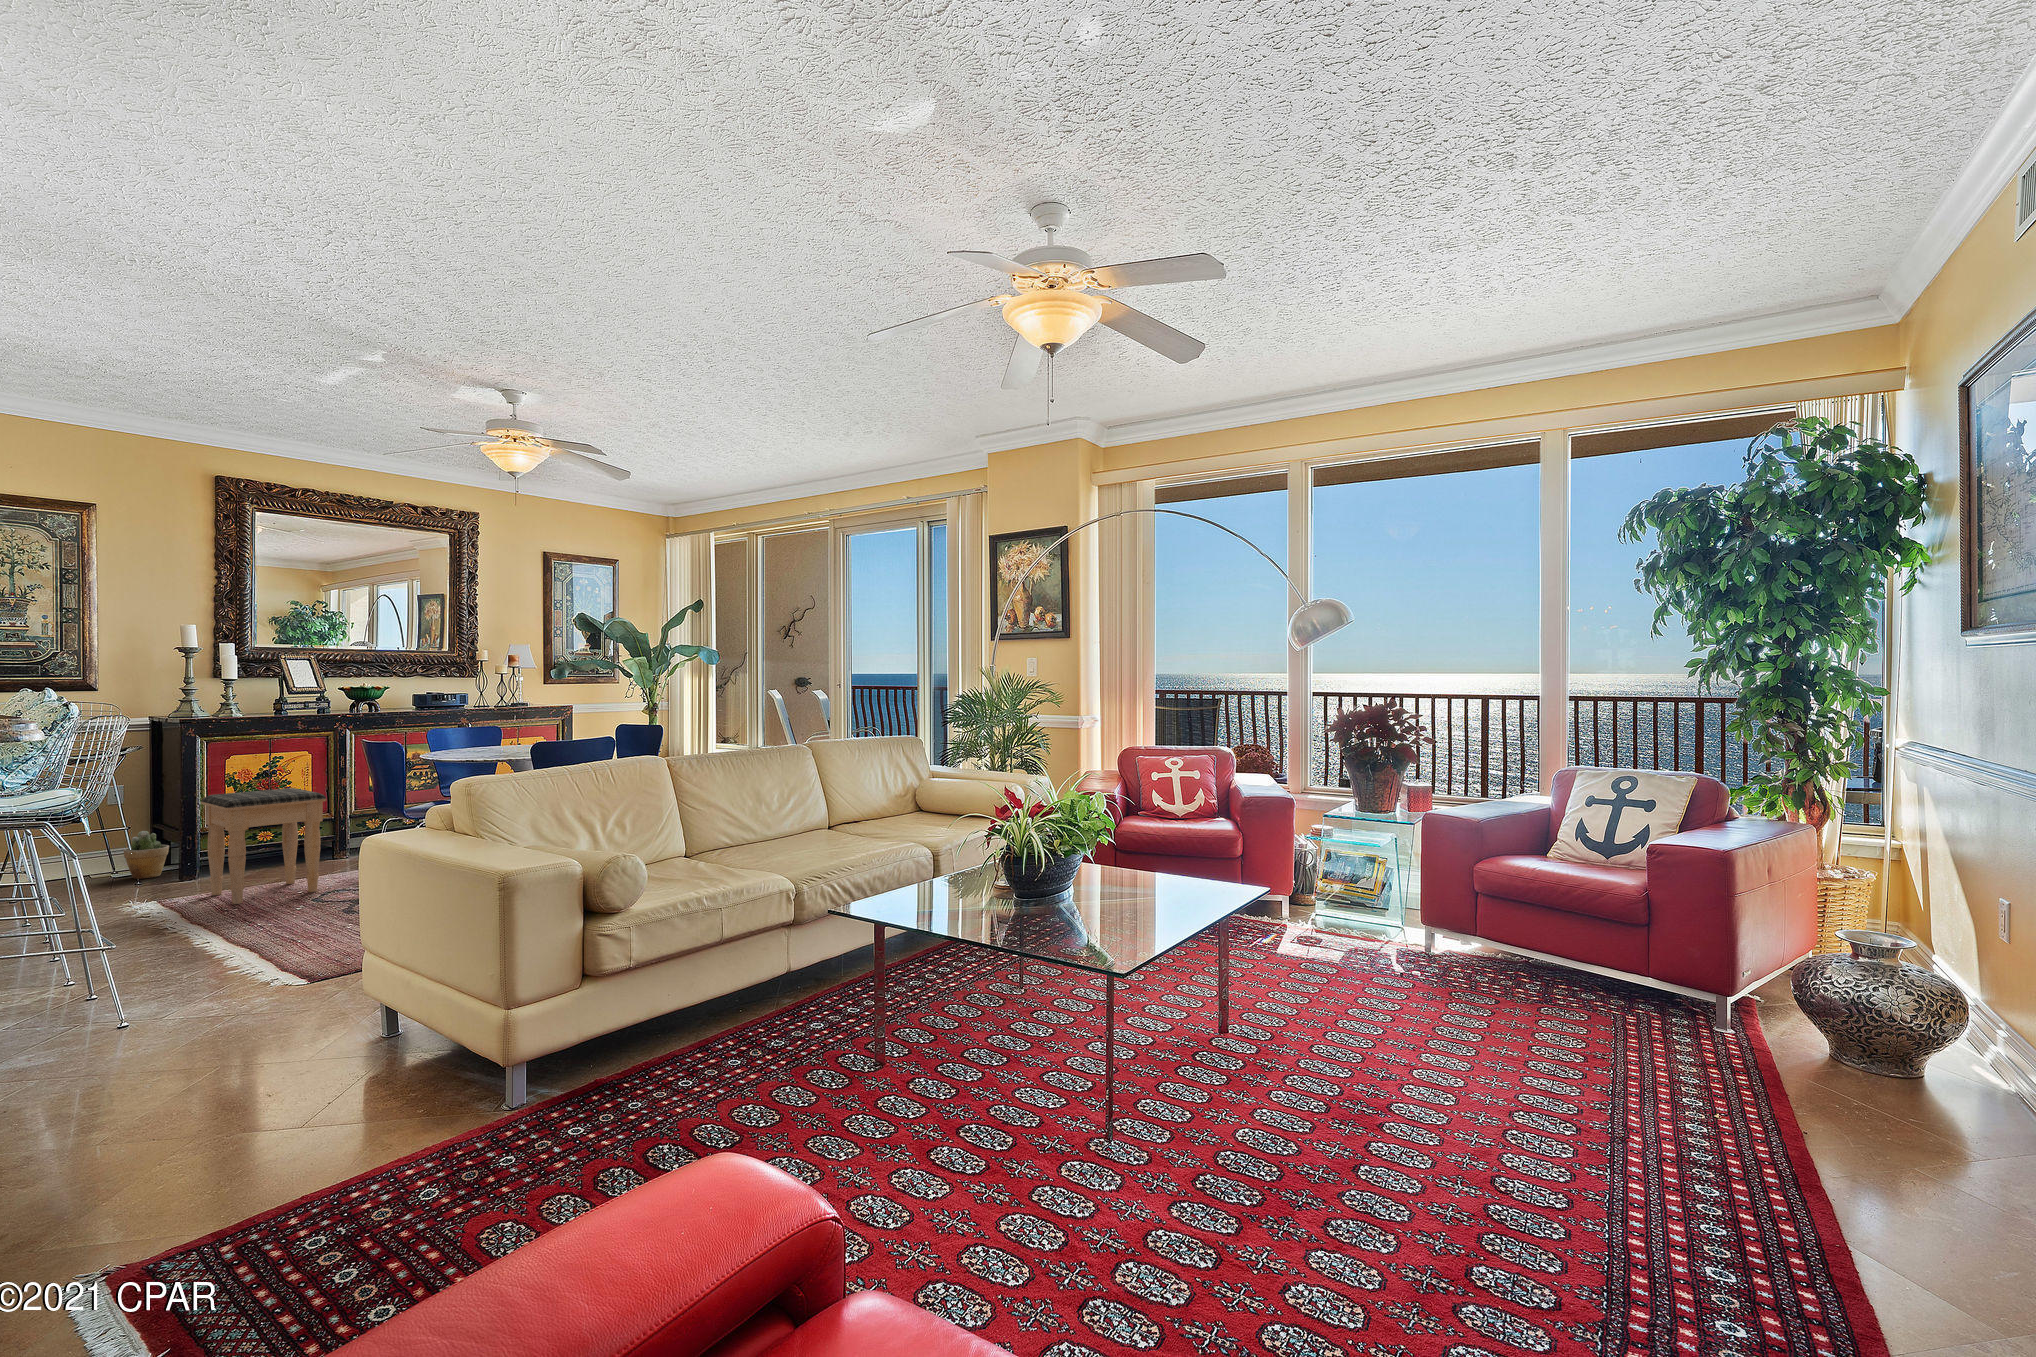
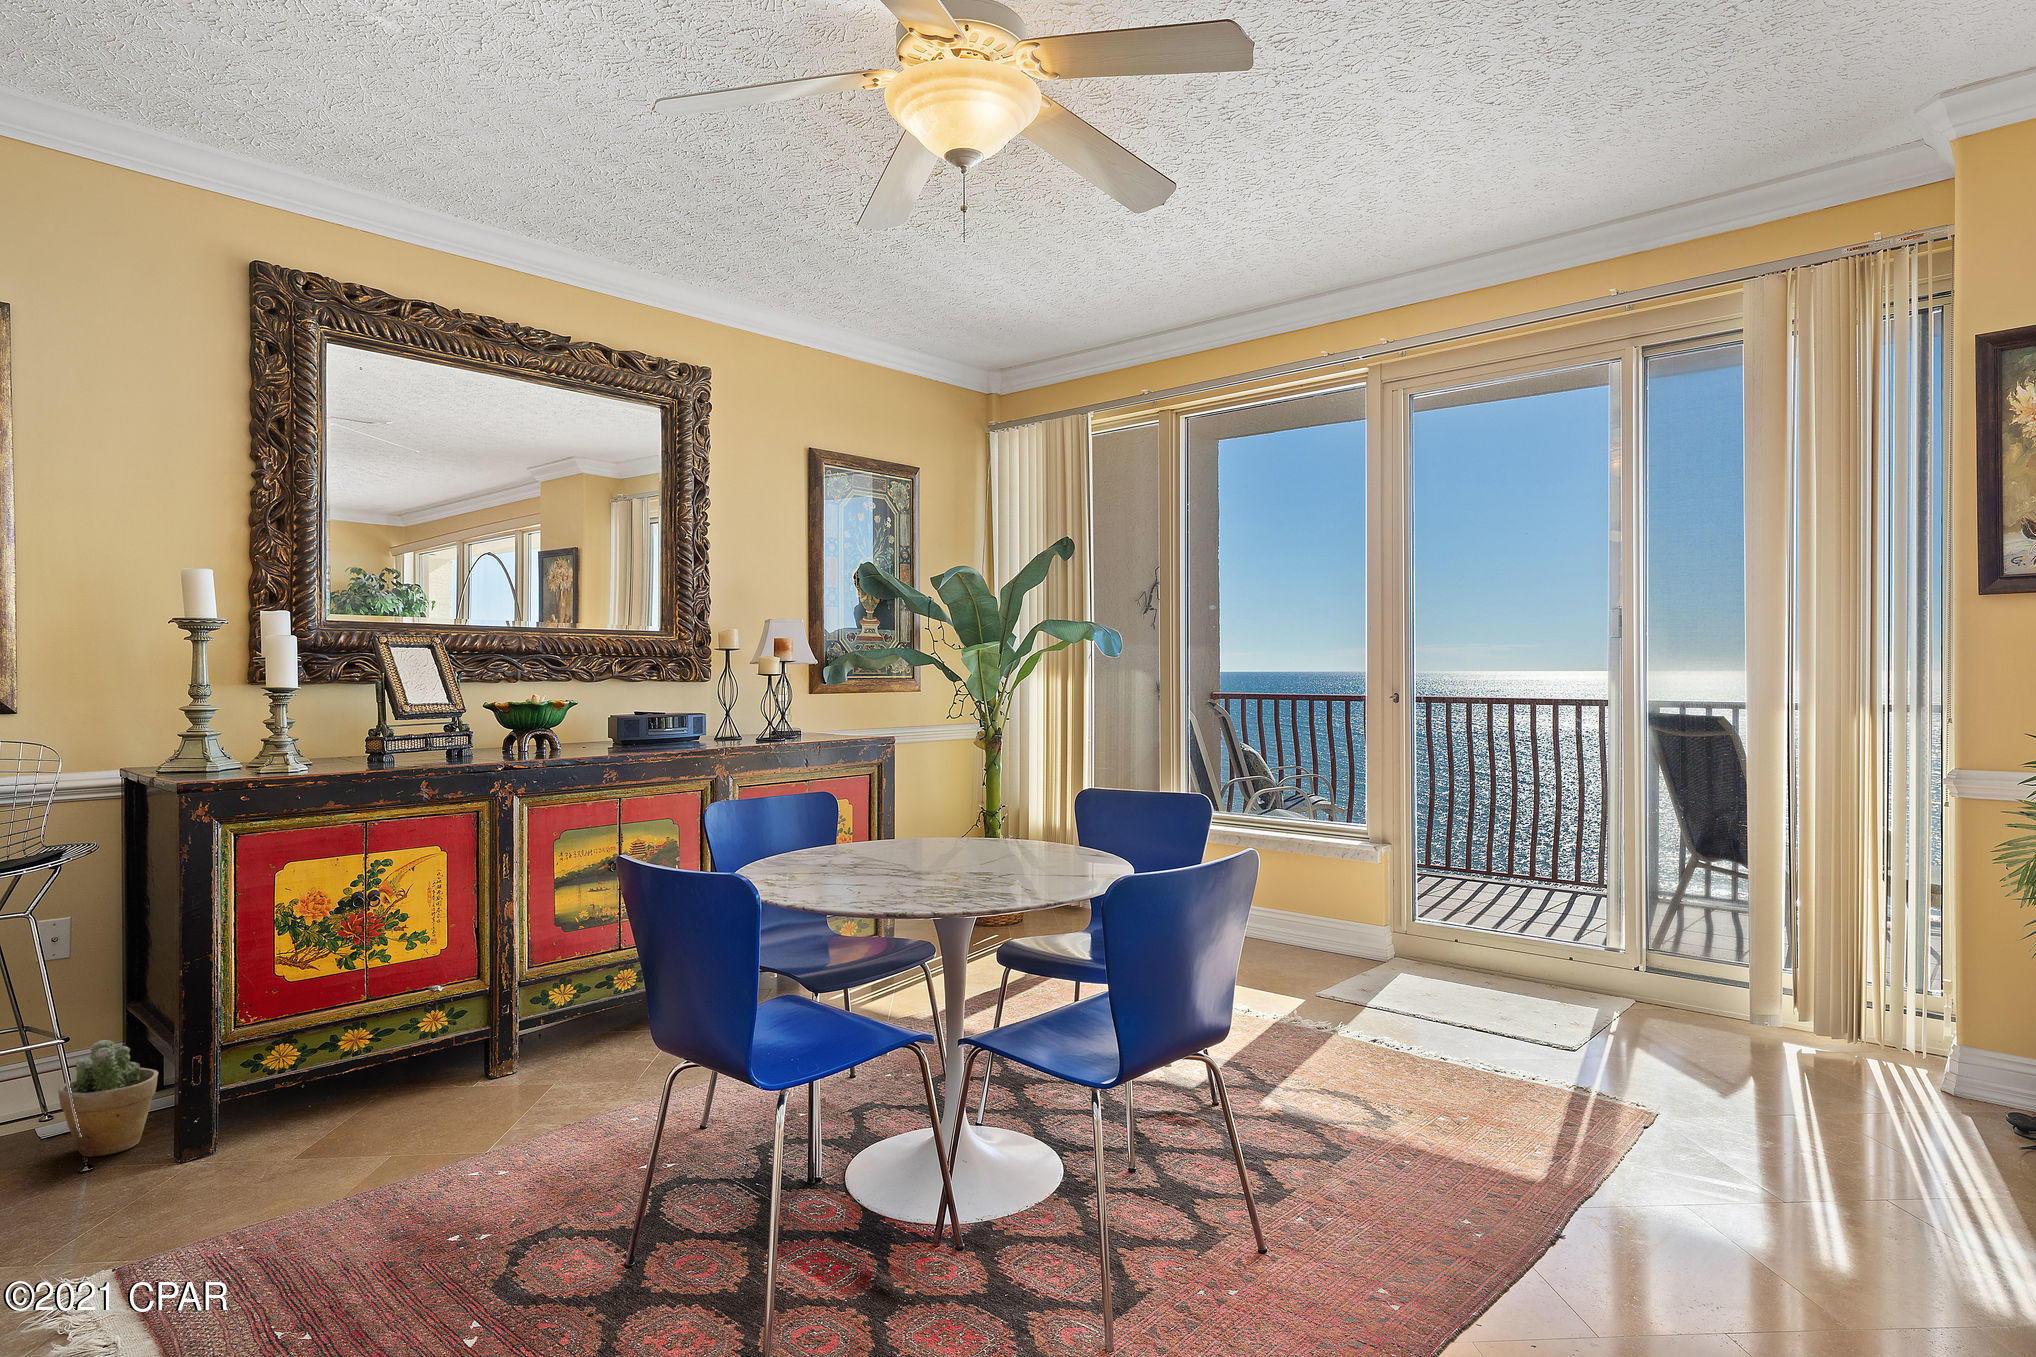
footstool: present [201,788,326,904] -> none [229,959,530,1310]

